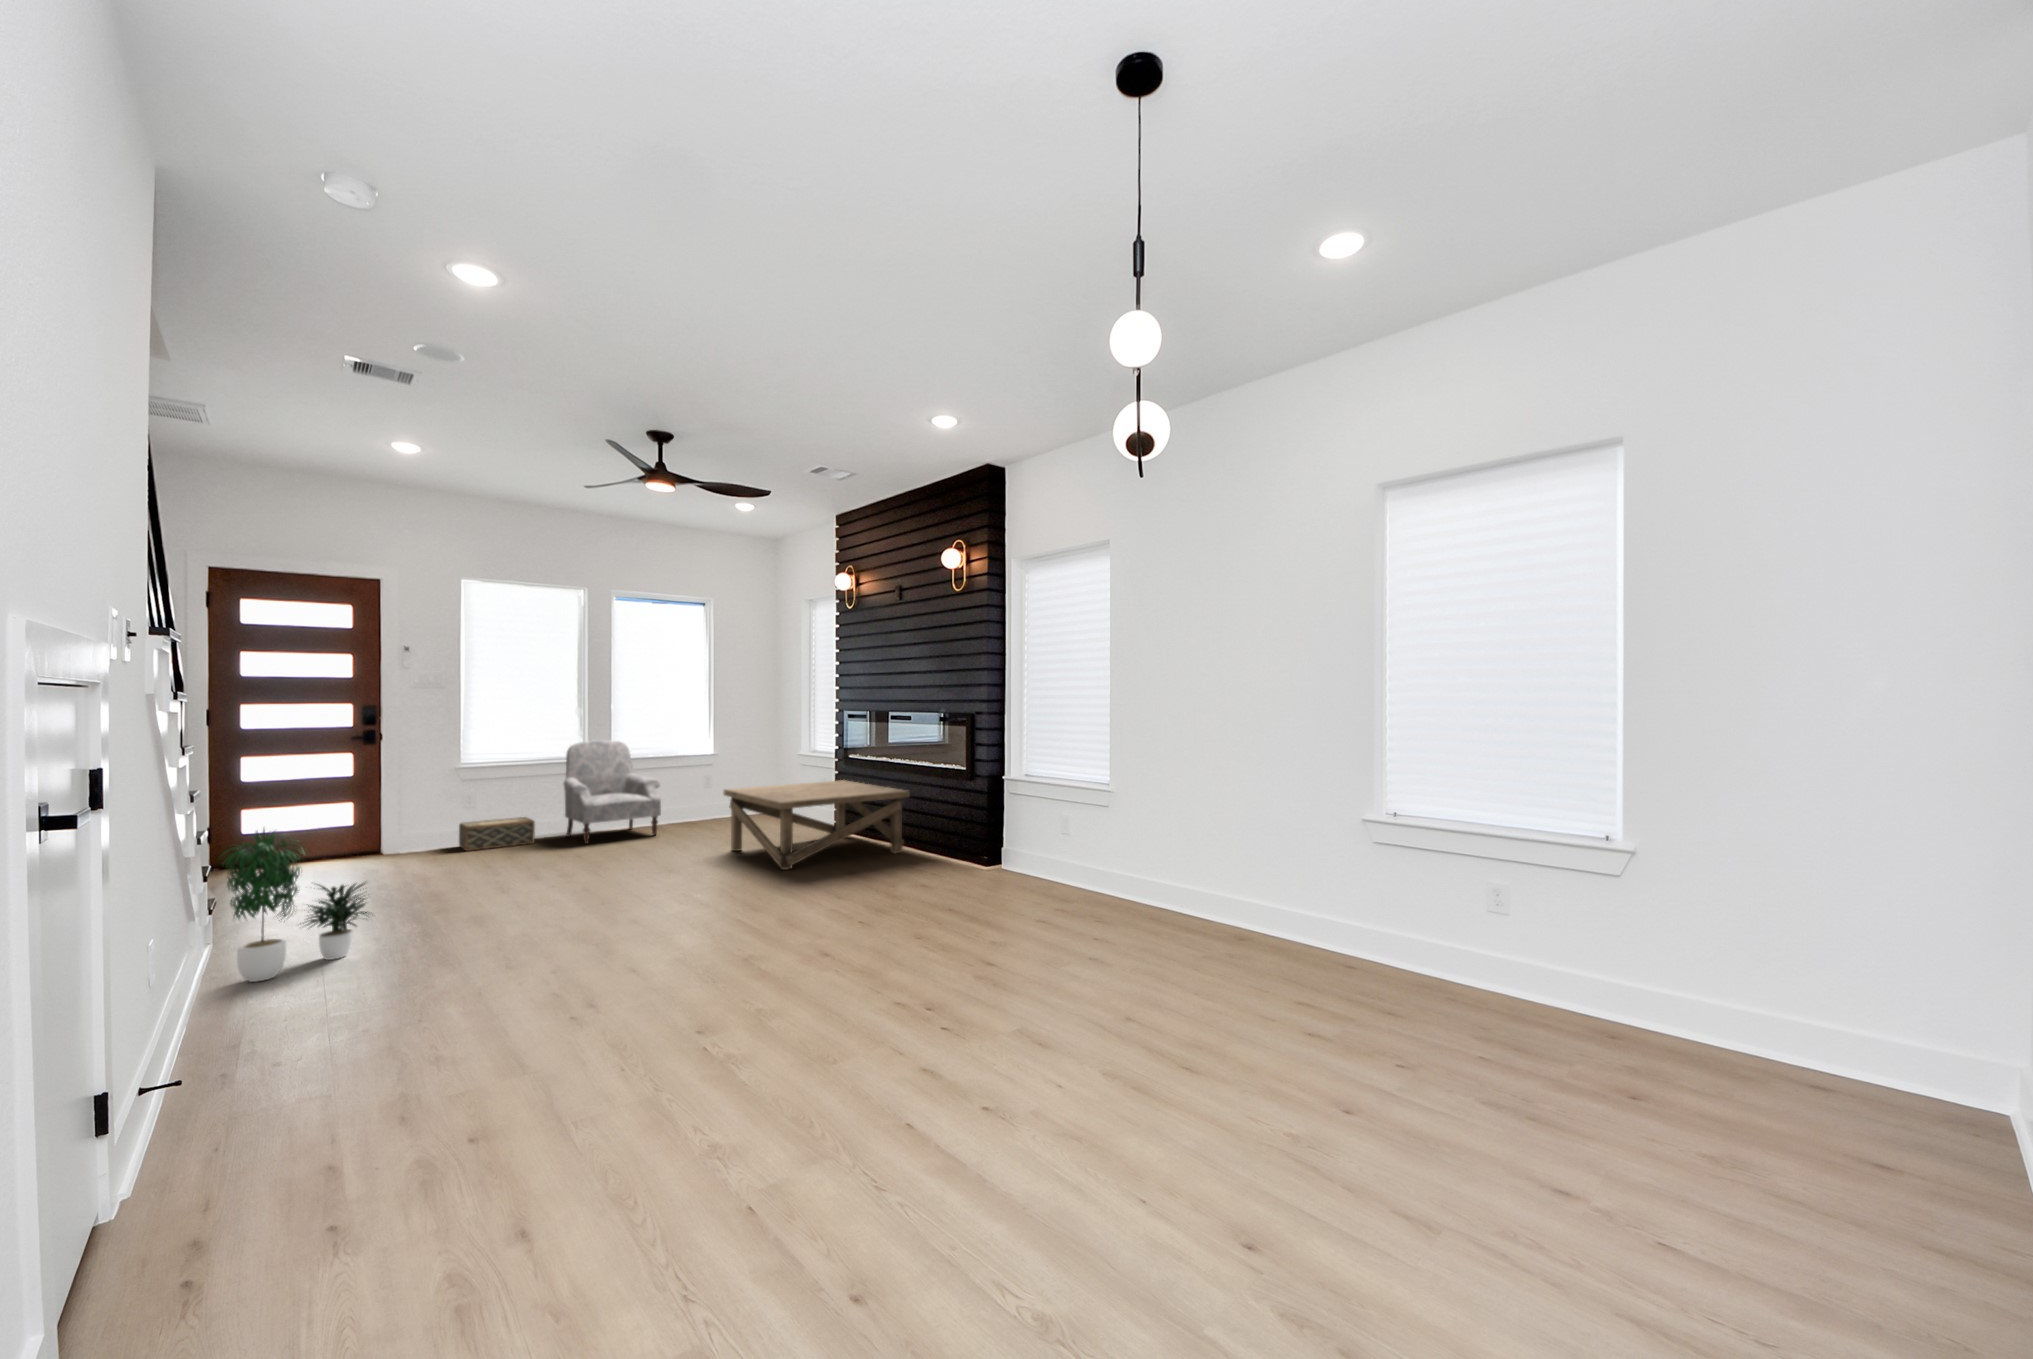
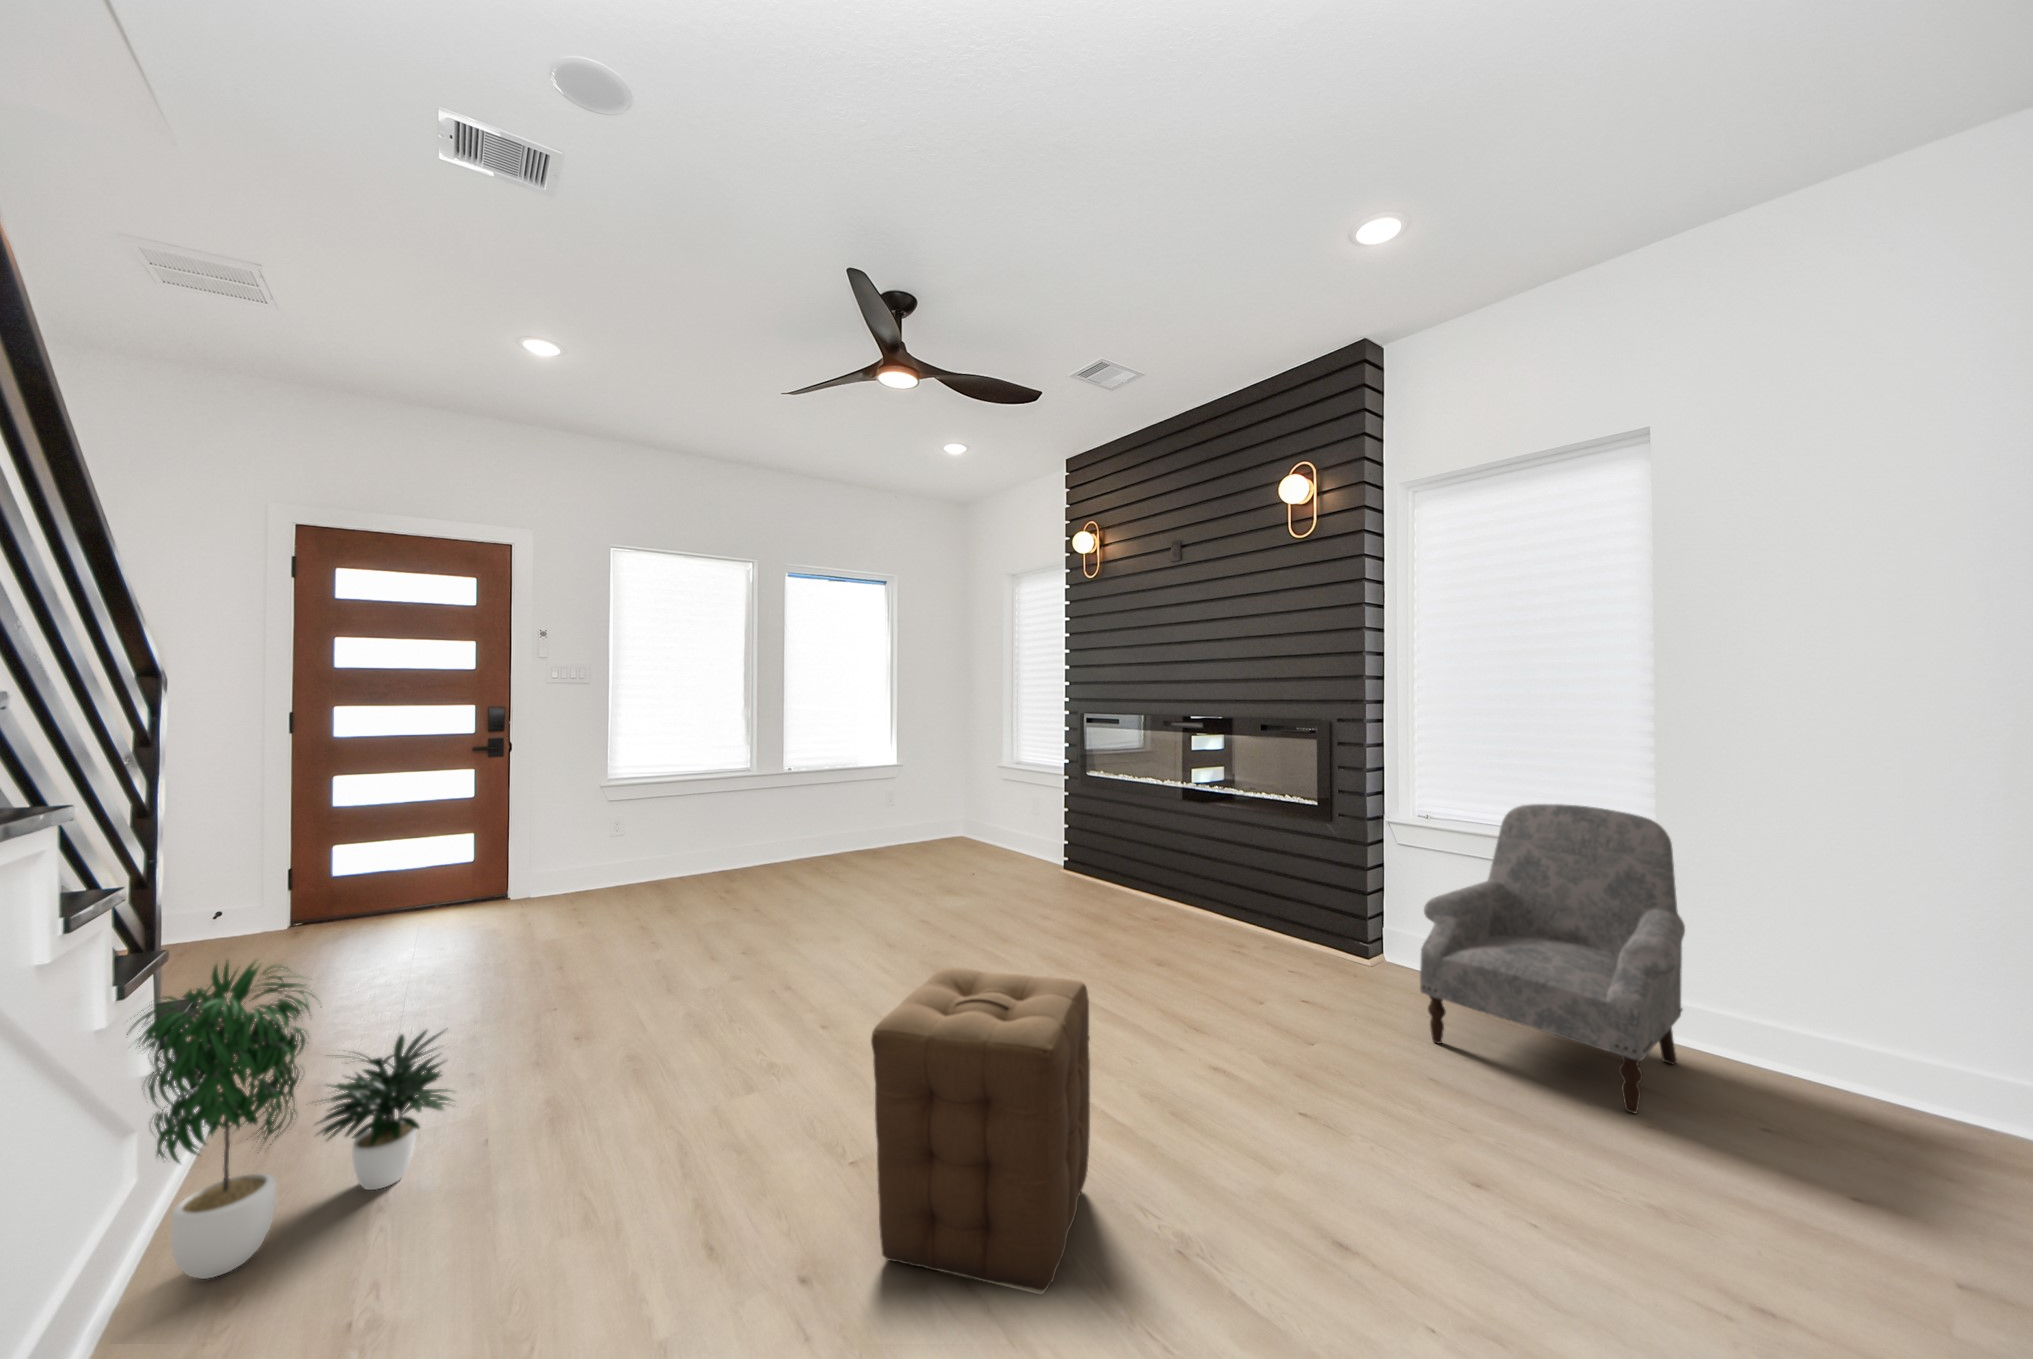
armchair: present [564,740,661,844] -> present [1420,804,1685,1113]
coffee table: present [723,780,910,870] -> none [943,806,1207,952]
woven basket: present [459,817,535,851] -> none [606,848,697,896]
ottoman: none [600,840,726,970] -> present [871,968,1090,1295]

